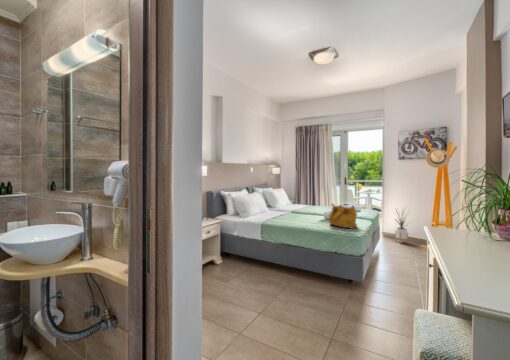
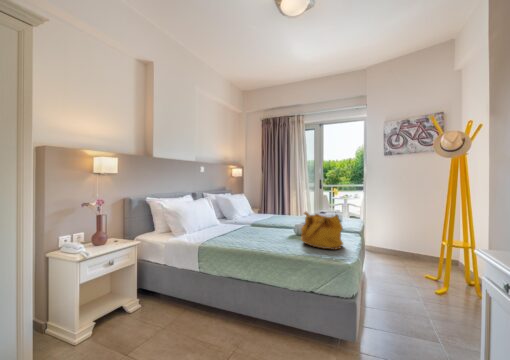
house plant: present [395,213,408,243] -> none [378,212,408,262]

